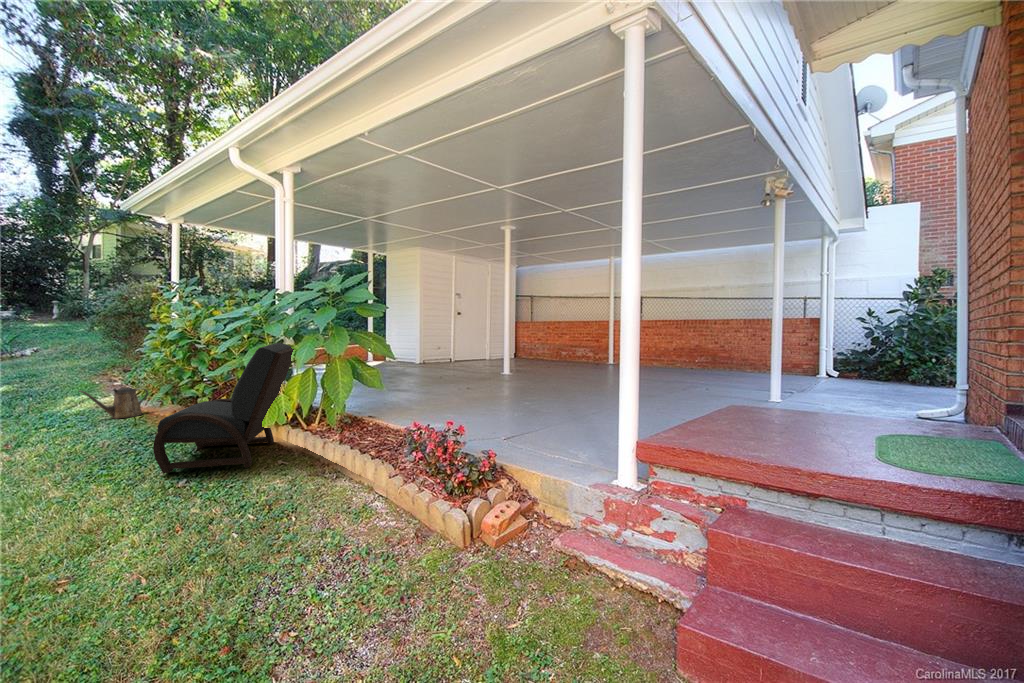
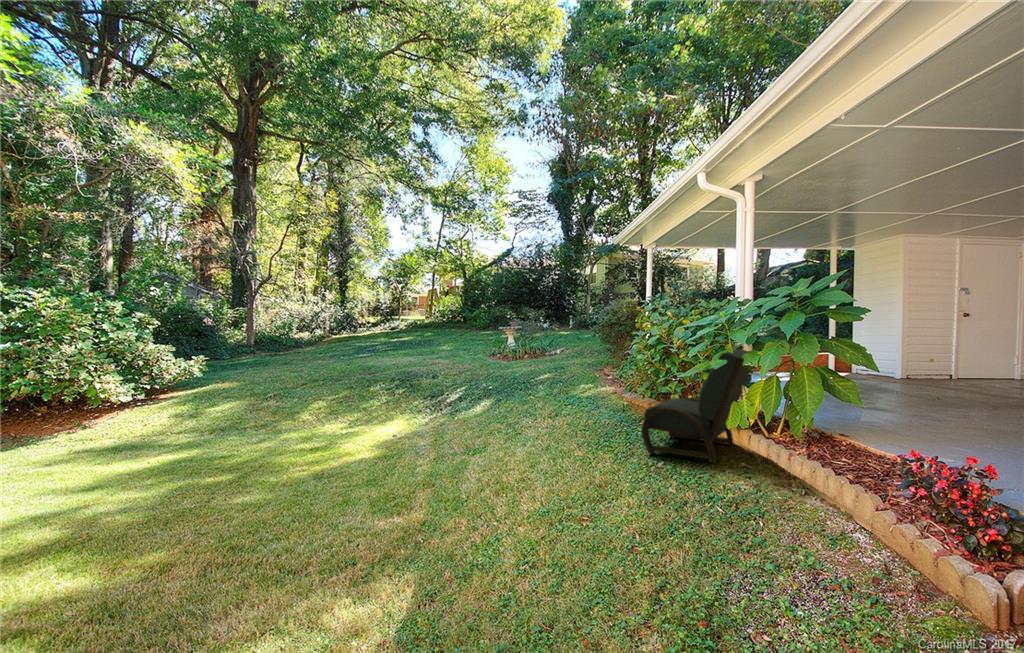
watering can: present [79,388,148,419] -> none [593,381,633,405]

